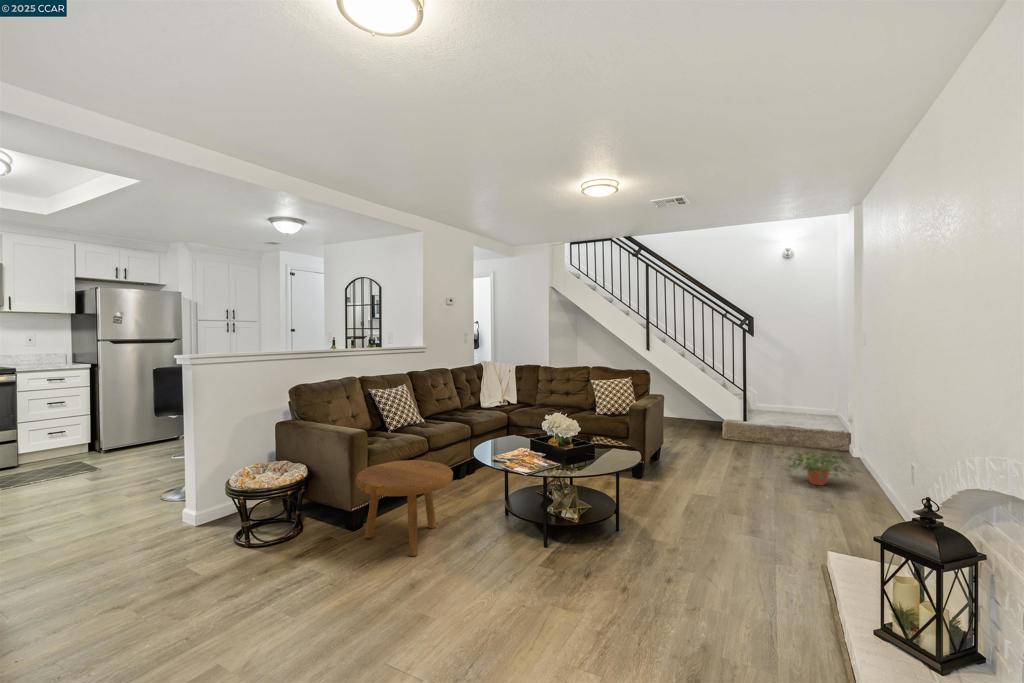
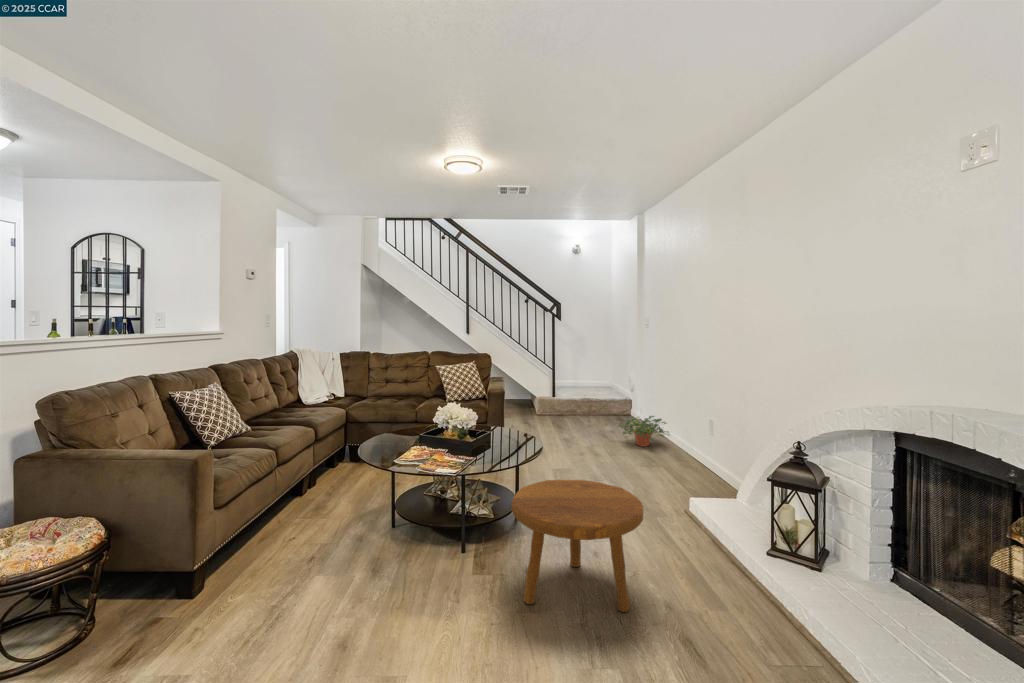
footstool: present [356,460,453,556] -> present [511,480,643,612]

